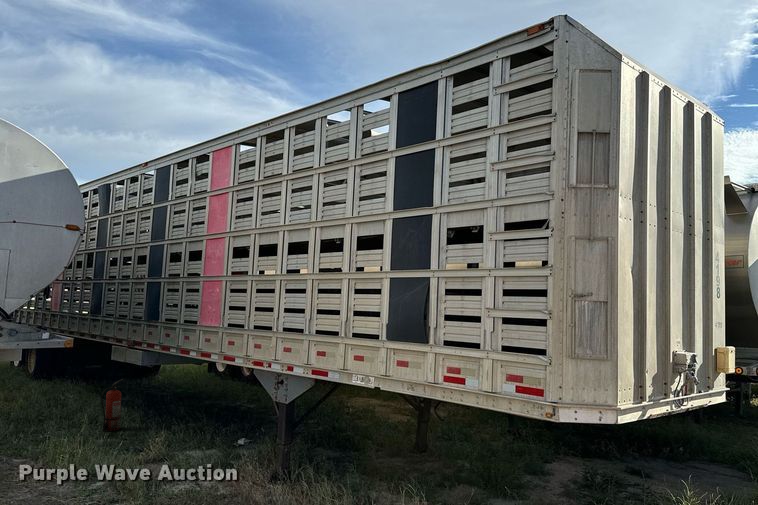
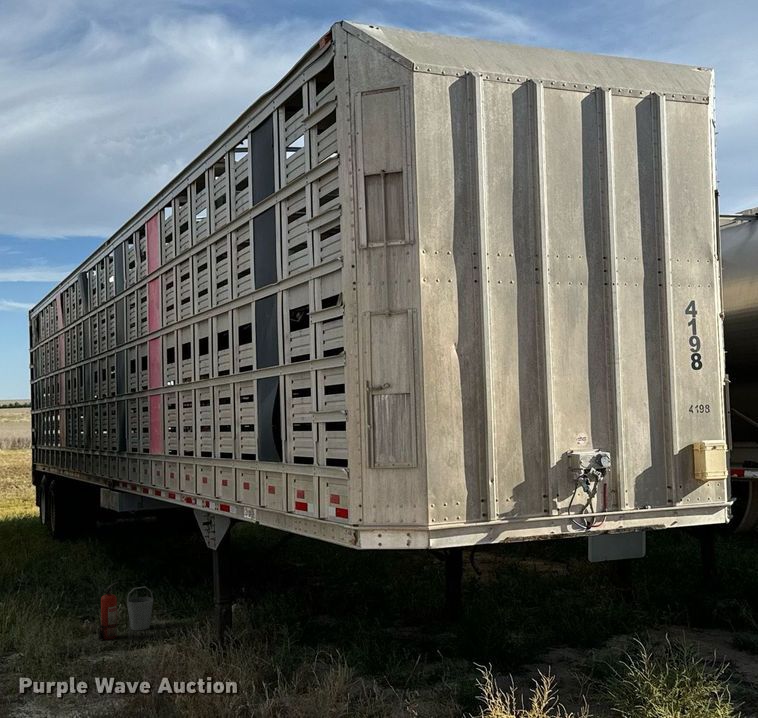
bucket: none [131,385,155,423] -> present [127,587,153,630]

